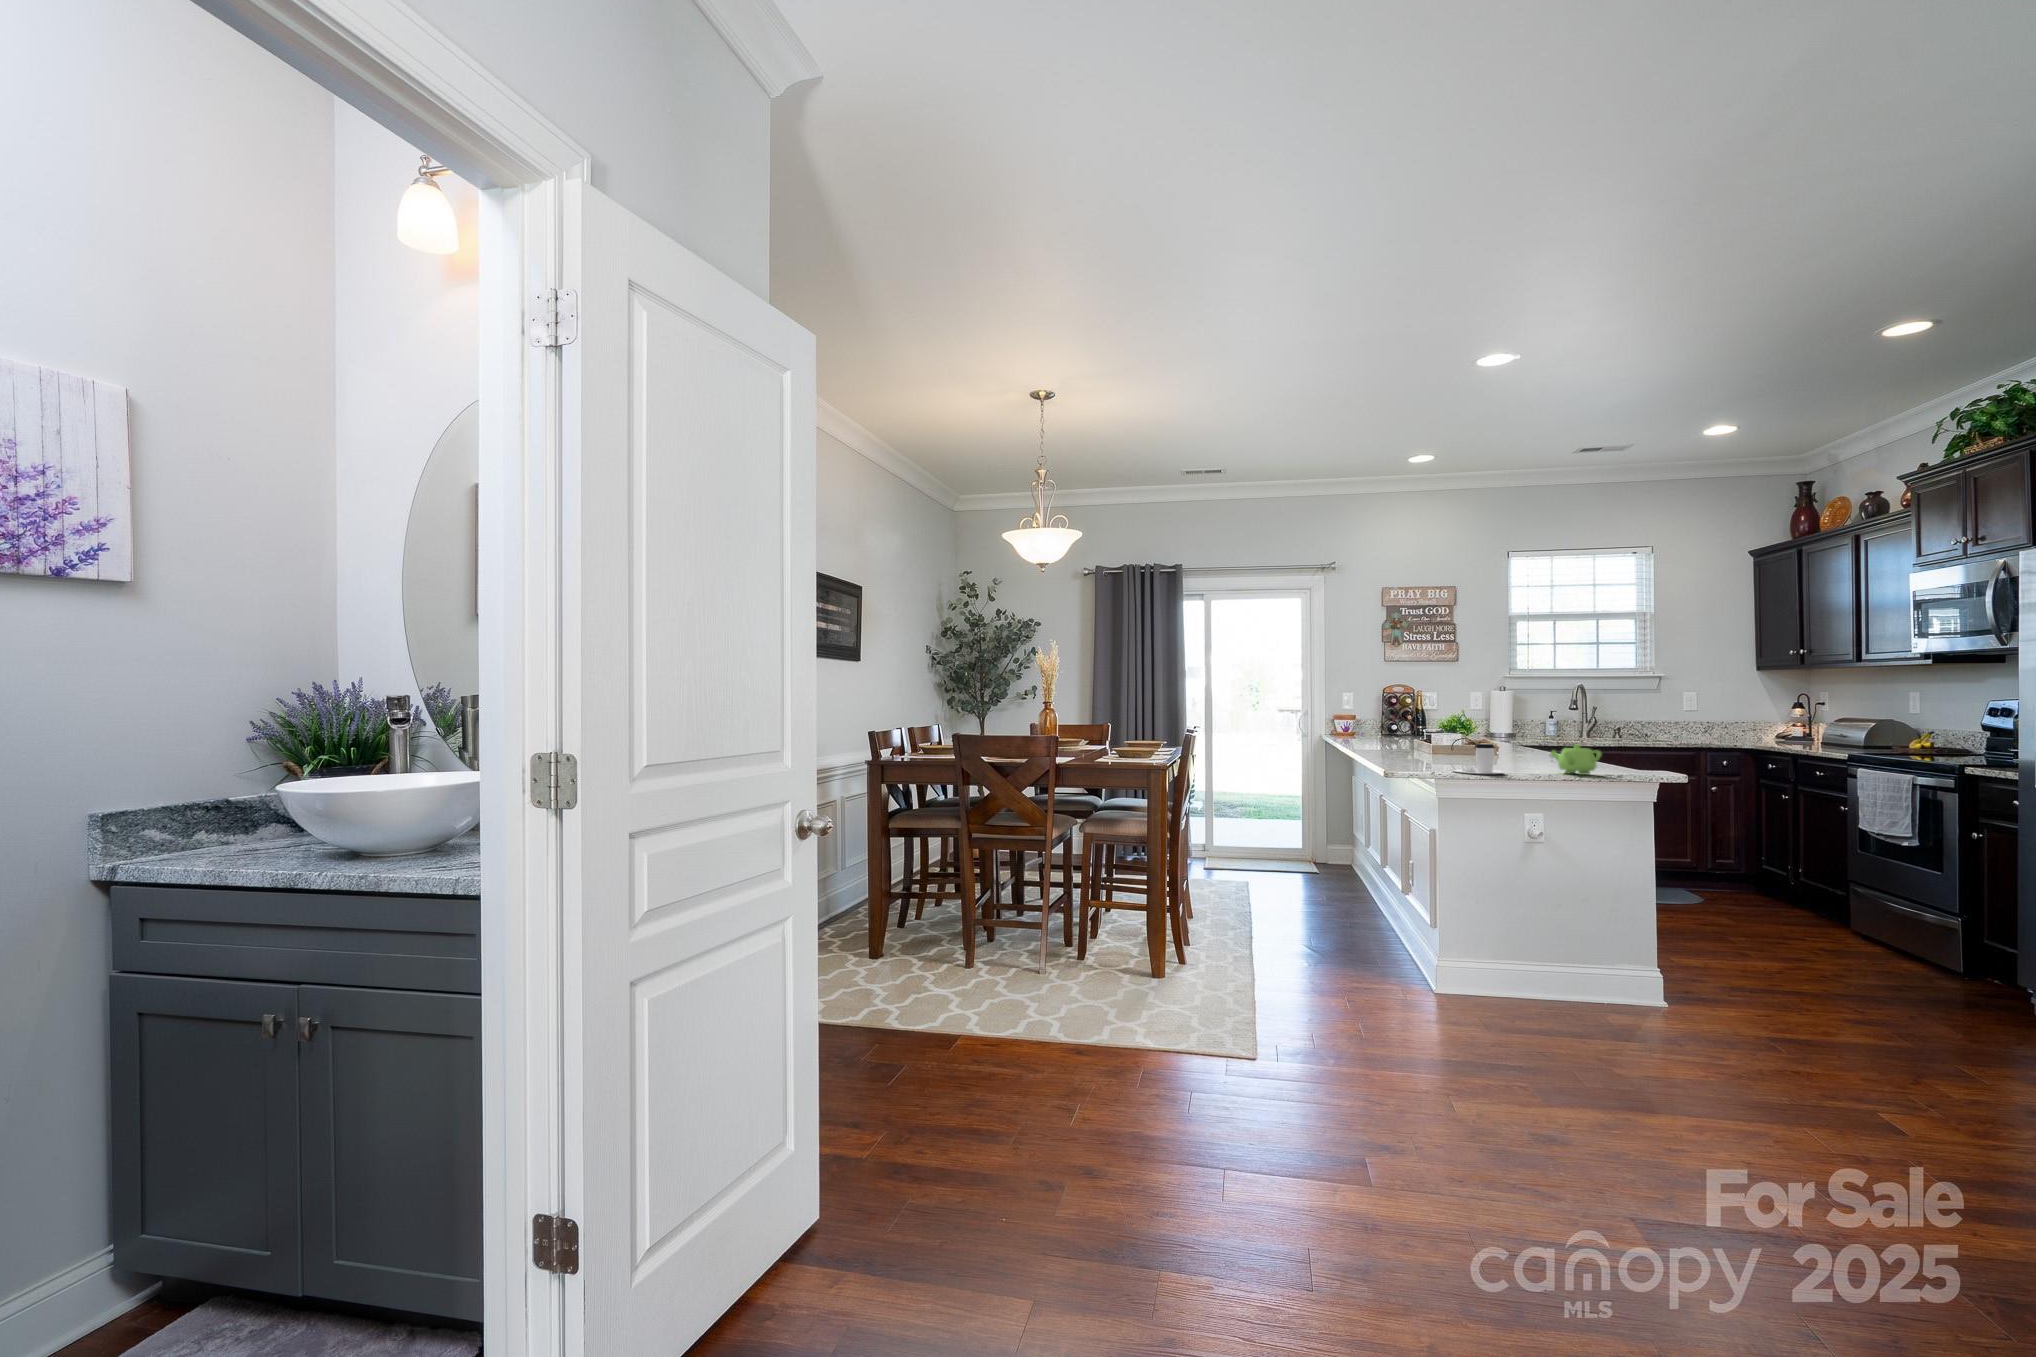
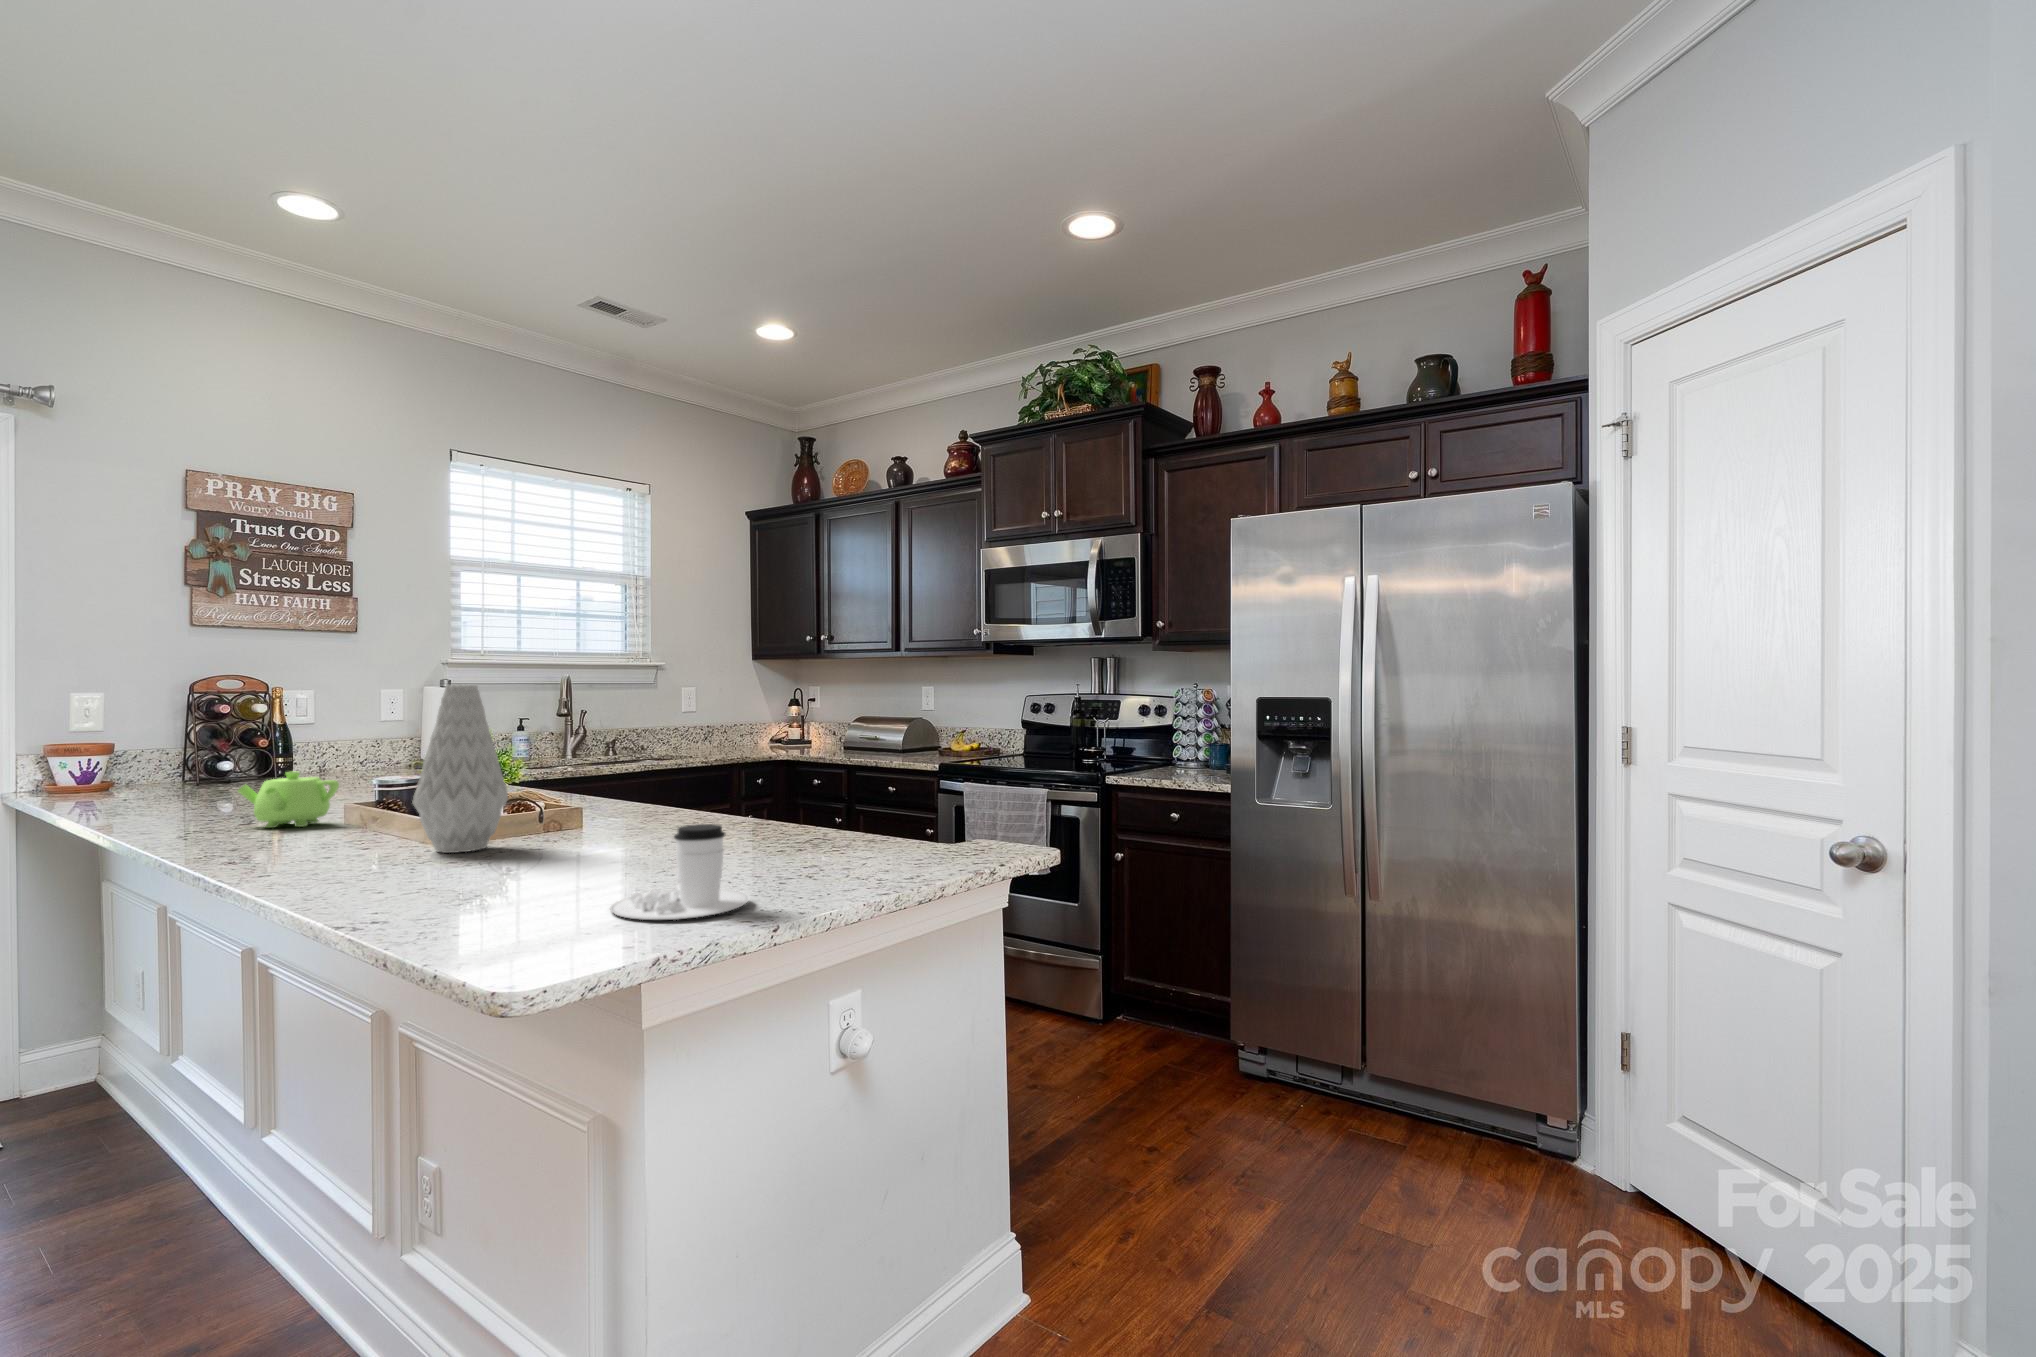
vase: none [1424,691,1461,758] -> present [412,685,508,853]
teapot: present [1551,745,1601,775] -> present [238,771,339,828]

